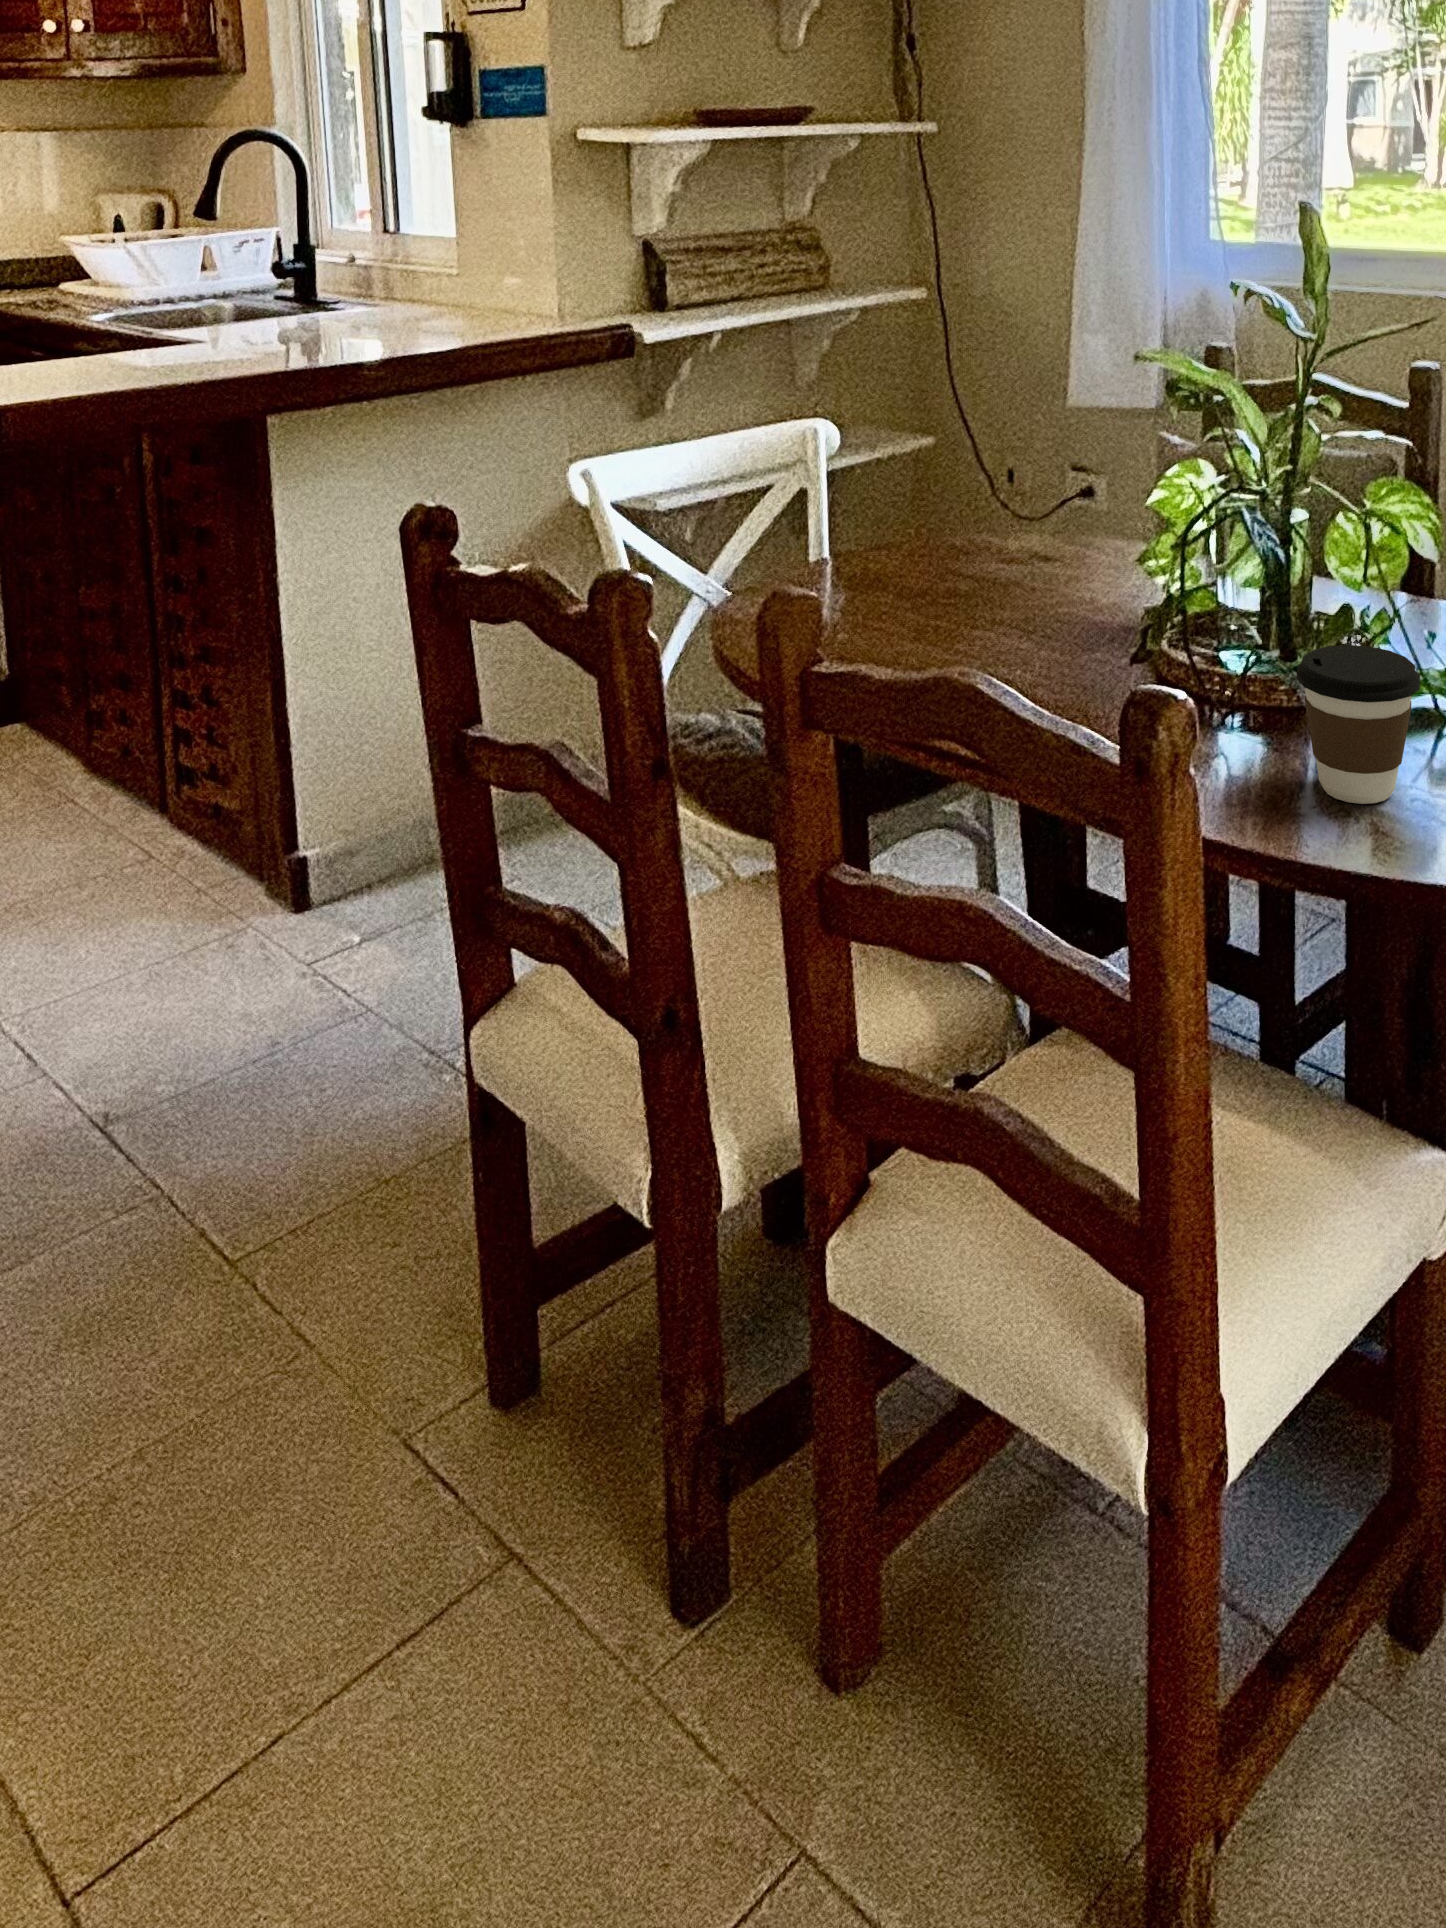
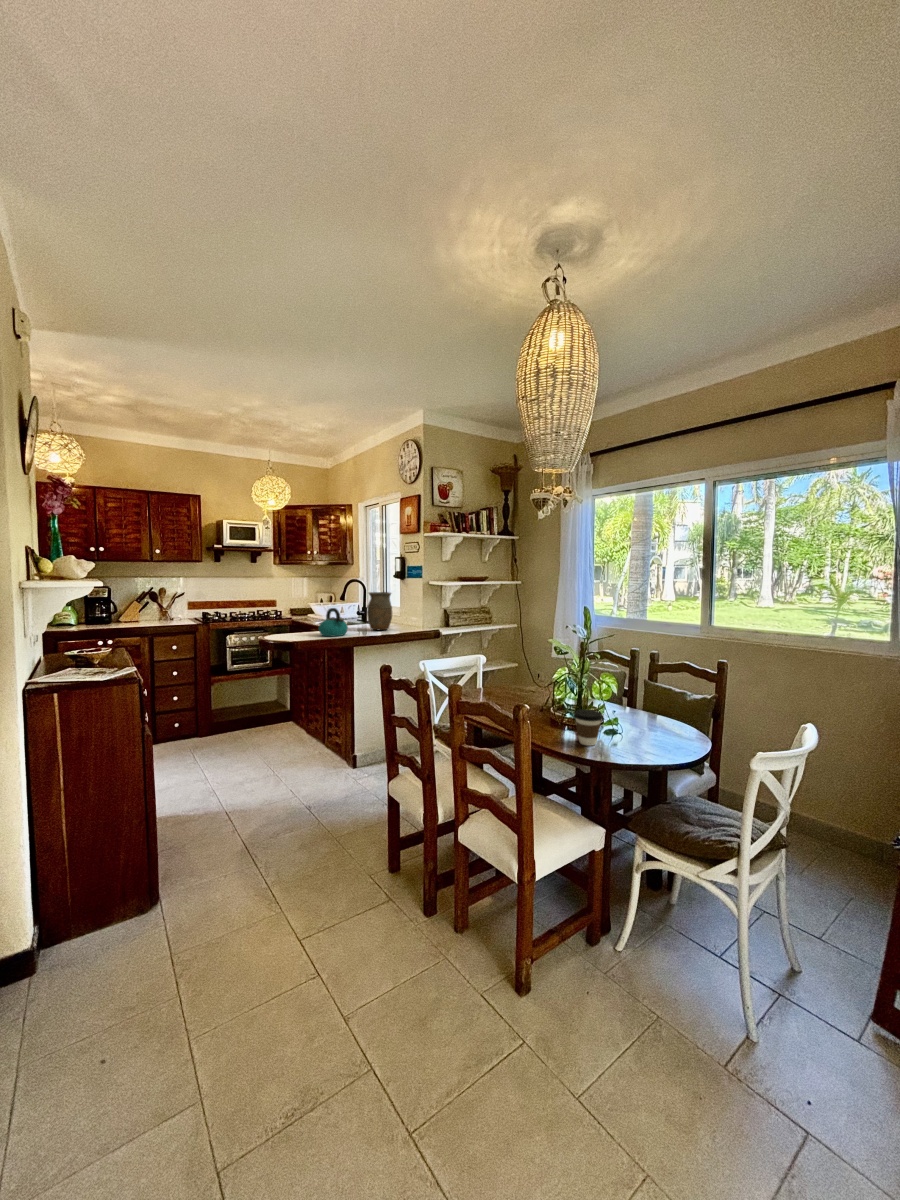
vase: none [319,178,429,336] -> present [367,592,392,630]
kettle: none [104,251,238,374] -> present [319,608,348,636]

